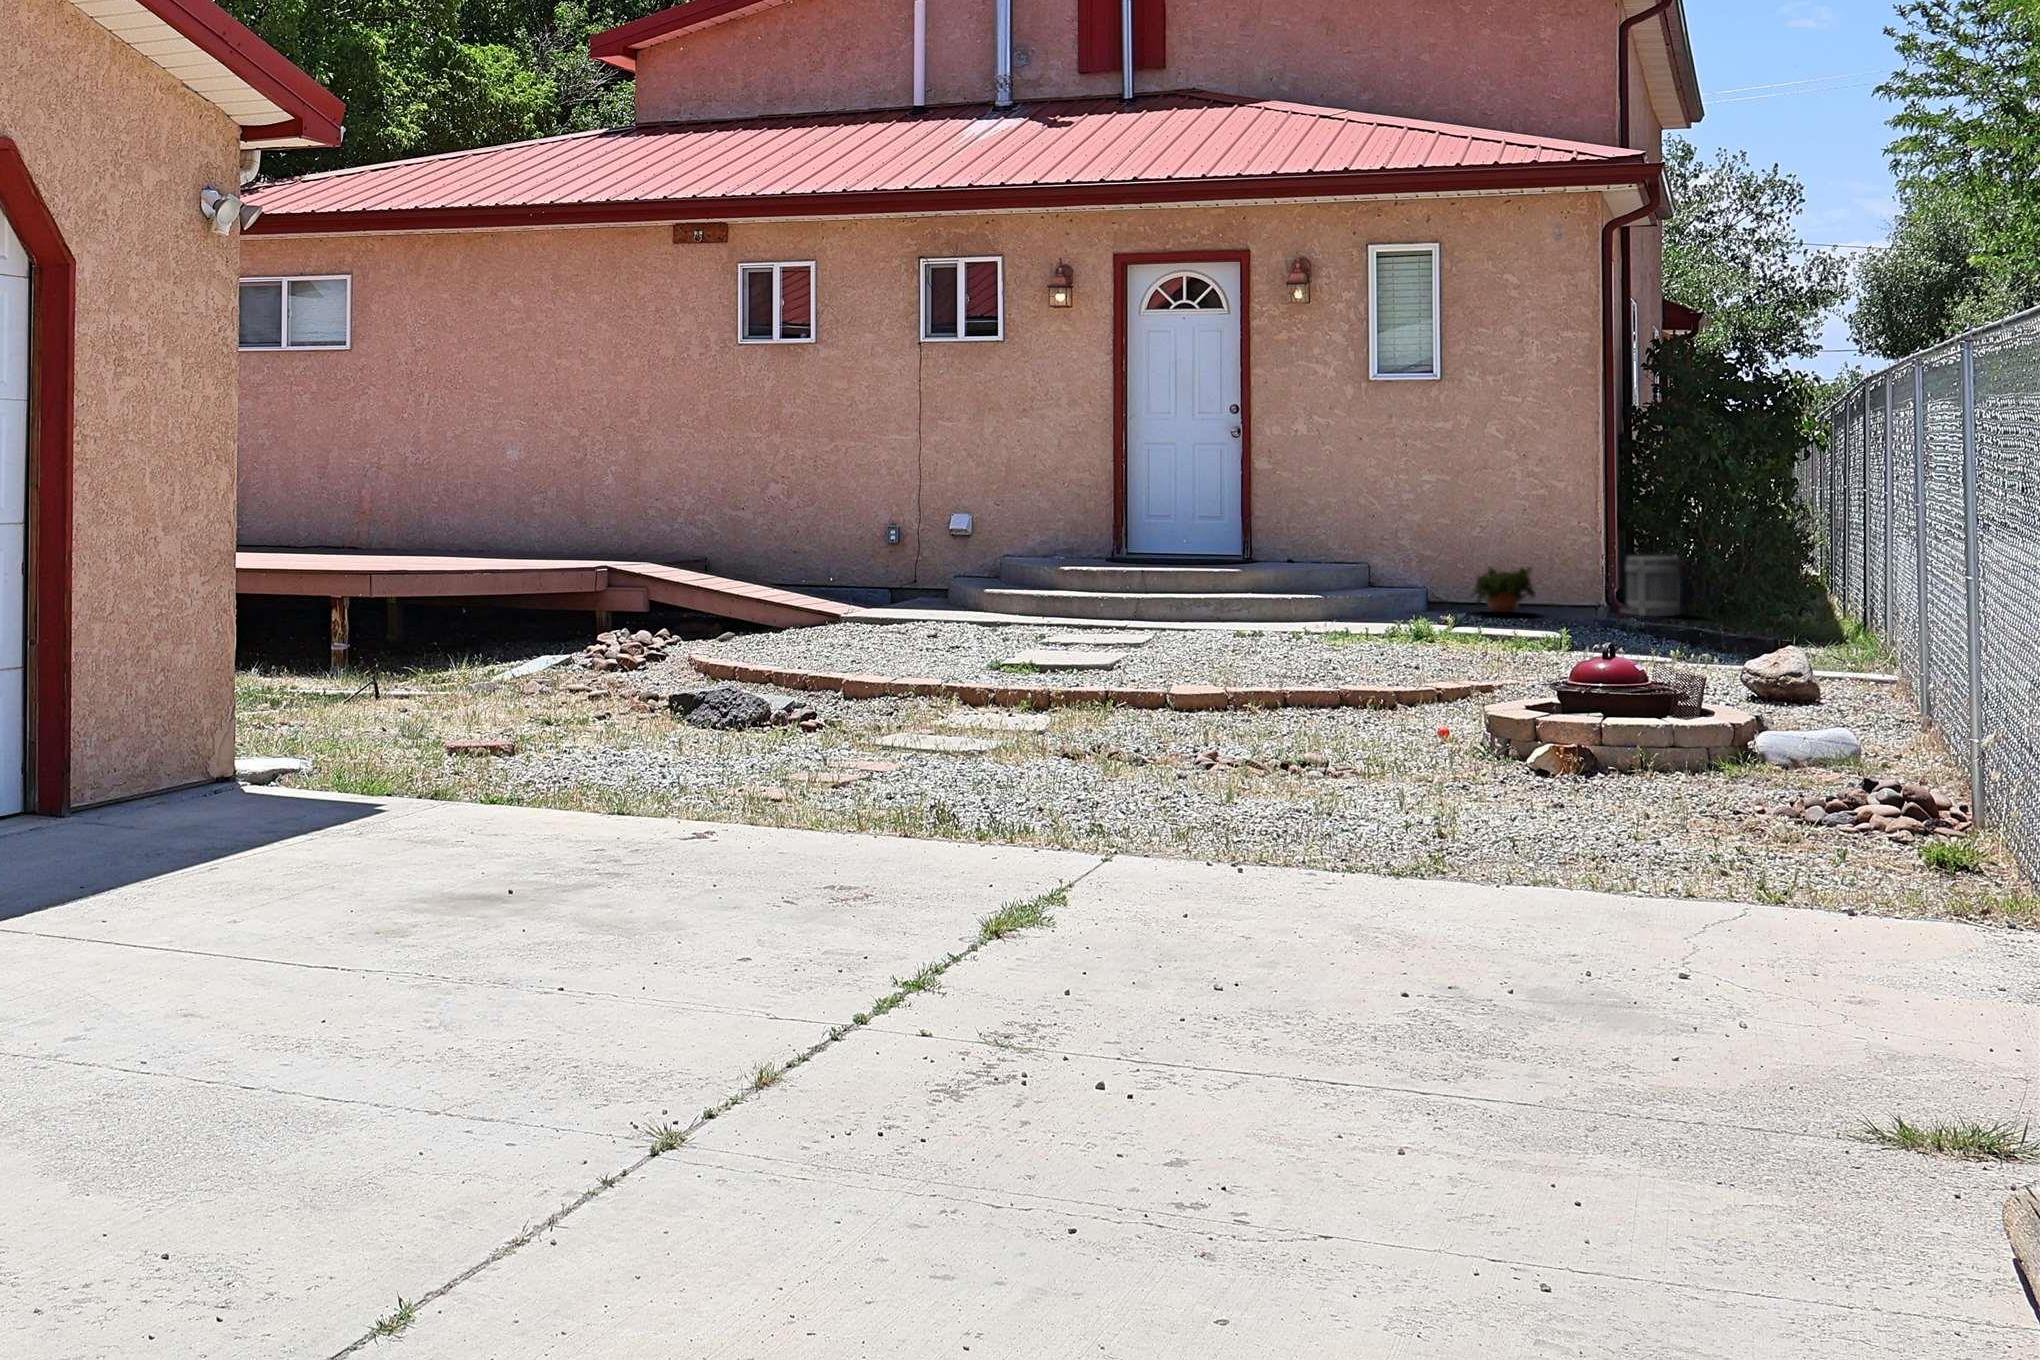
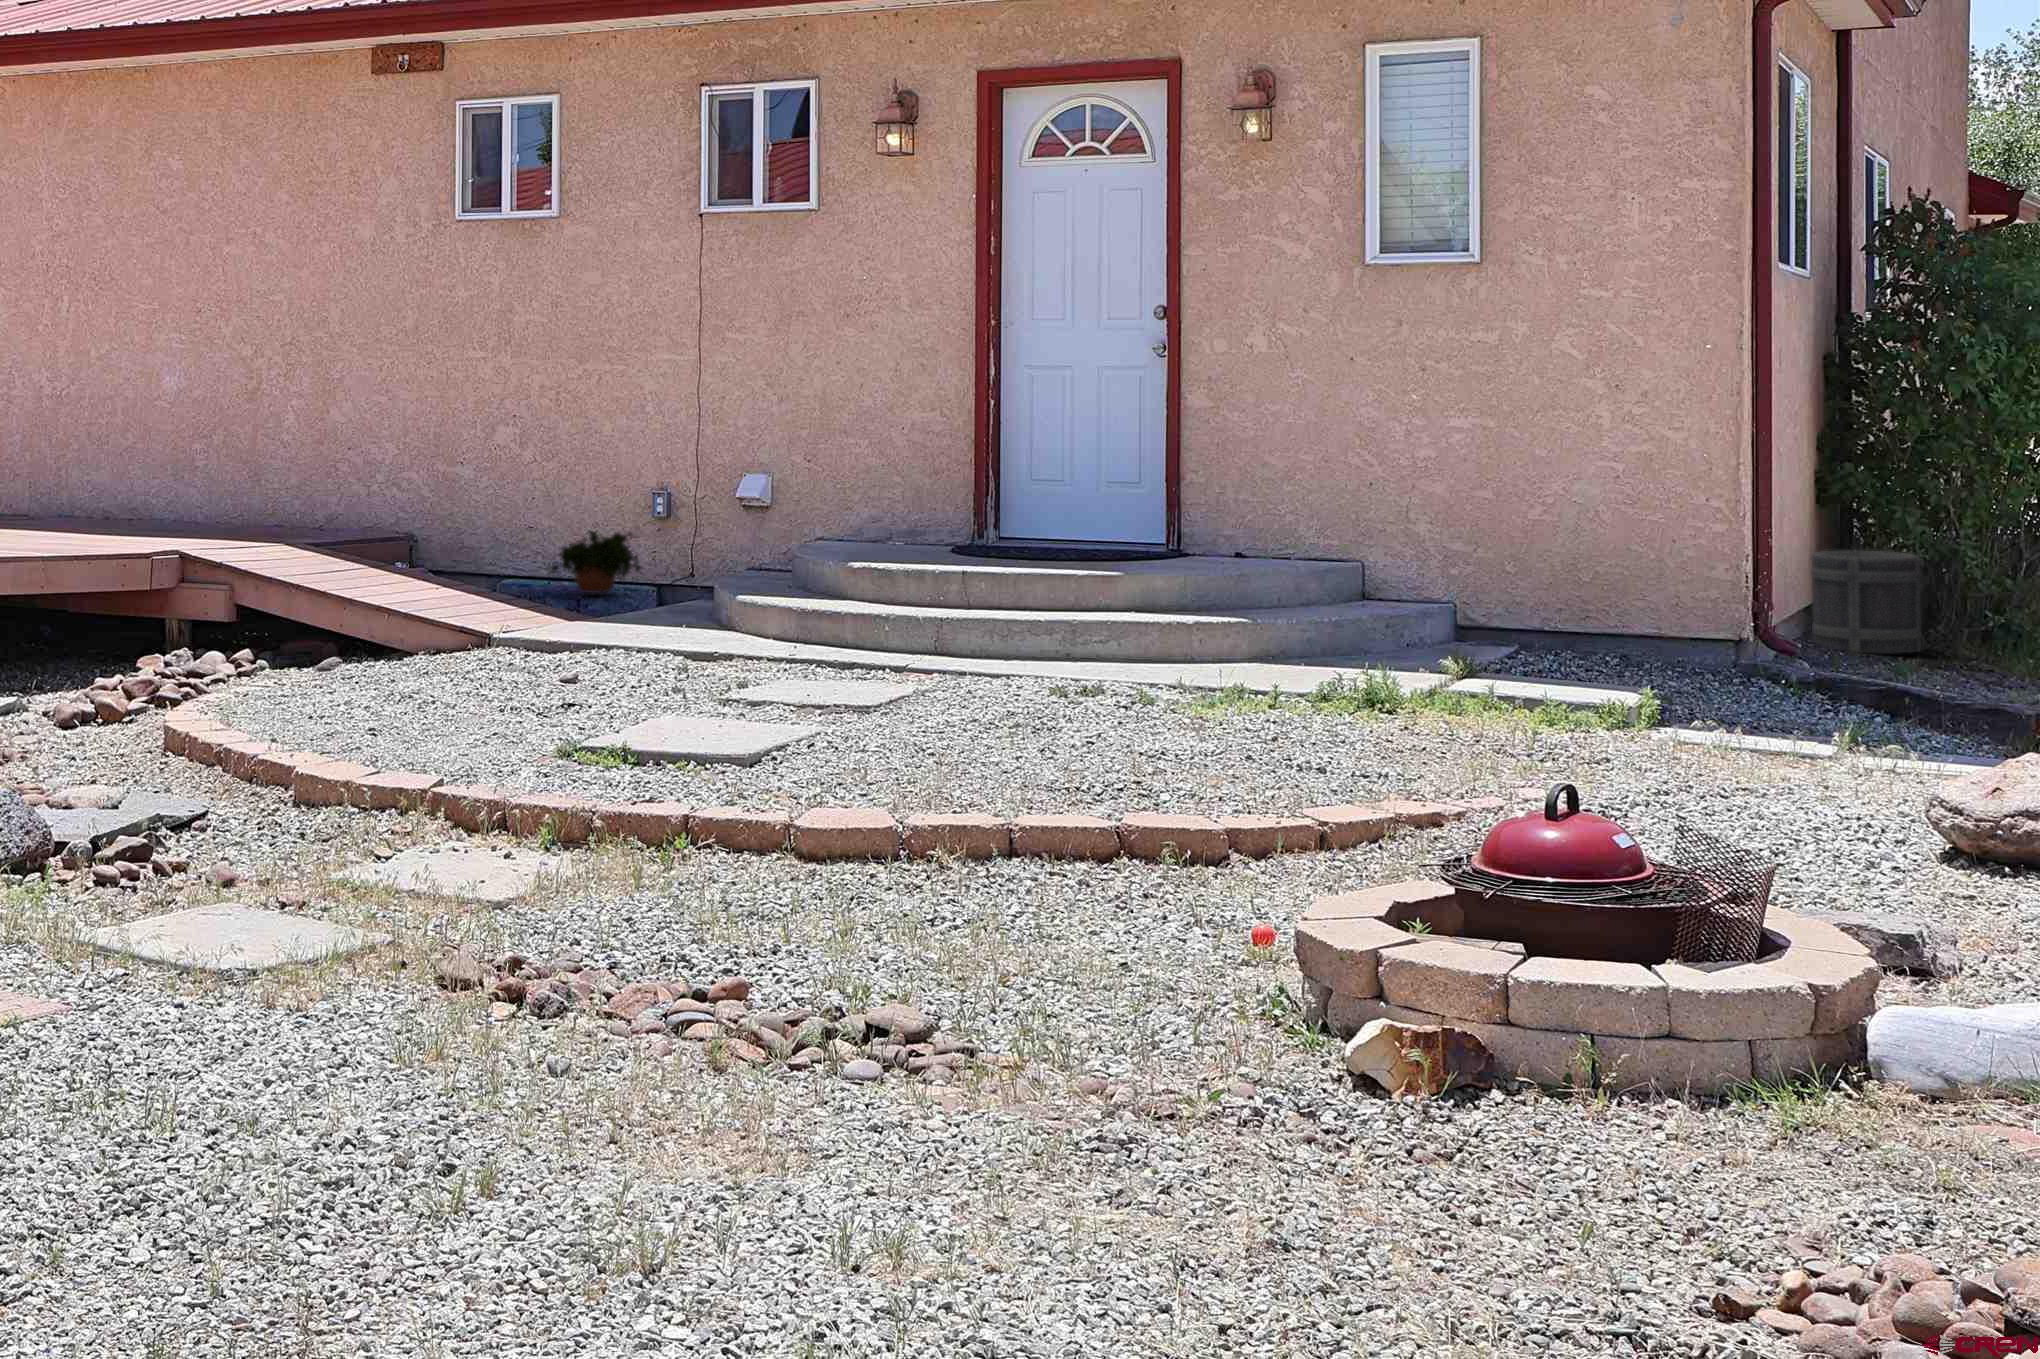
potted plant: present [1471,567,1536,612] -> present [548,531,640,597]

